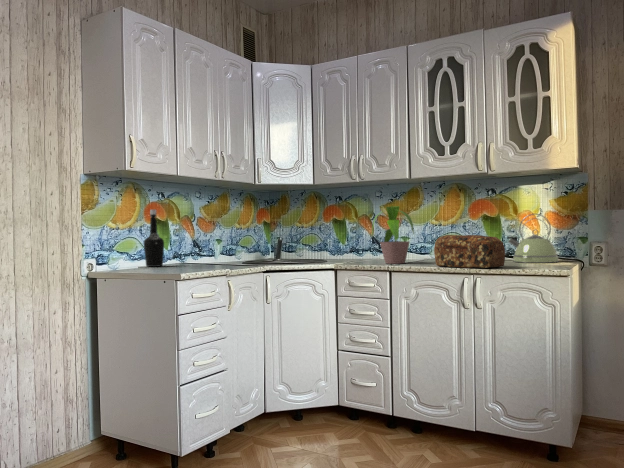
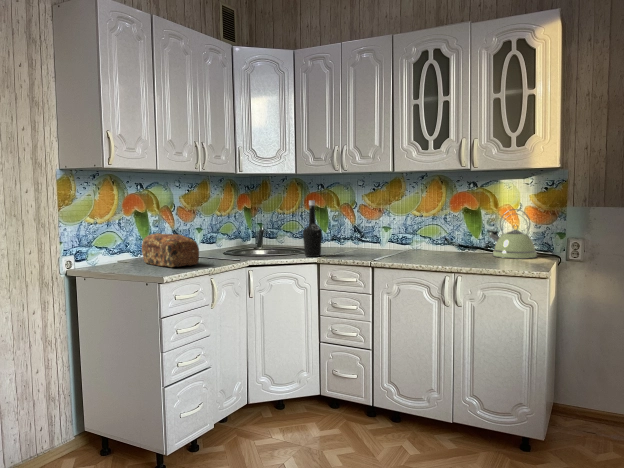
potted plant: present [372,206,414,264] -> none [350,199,401,258]
bottle: present [144,210,164,267] -> present [303,201,322,257]
bread loaf: present [434,235,505,268] -> present [142,233,199,267]

